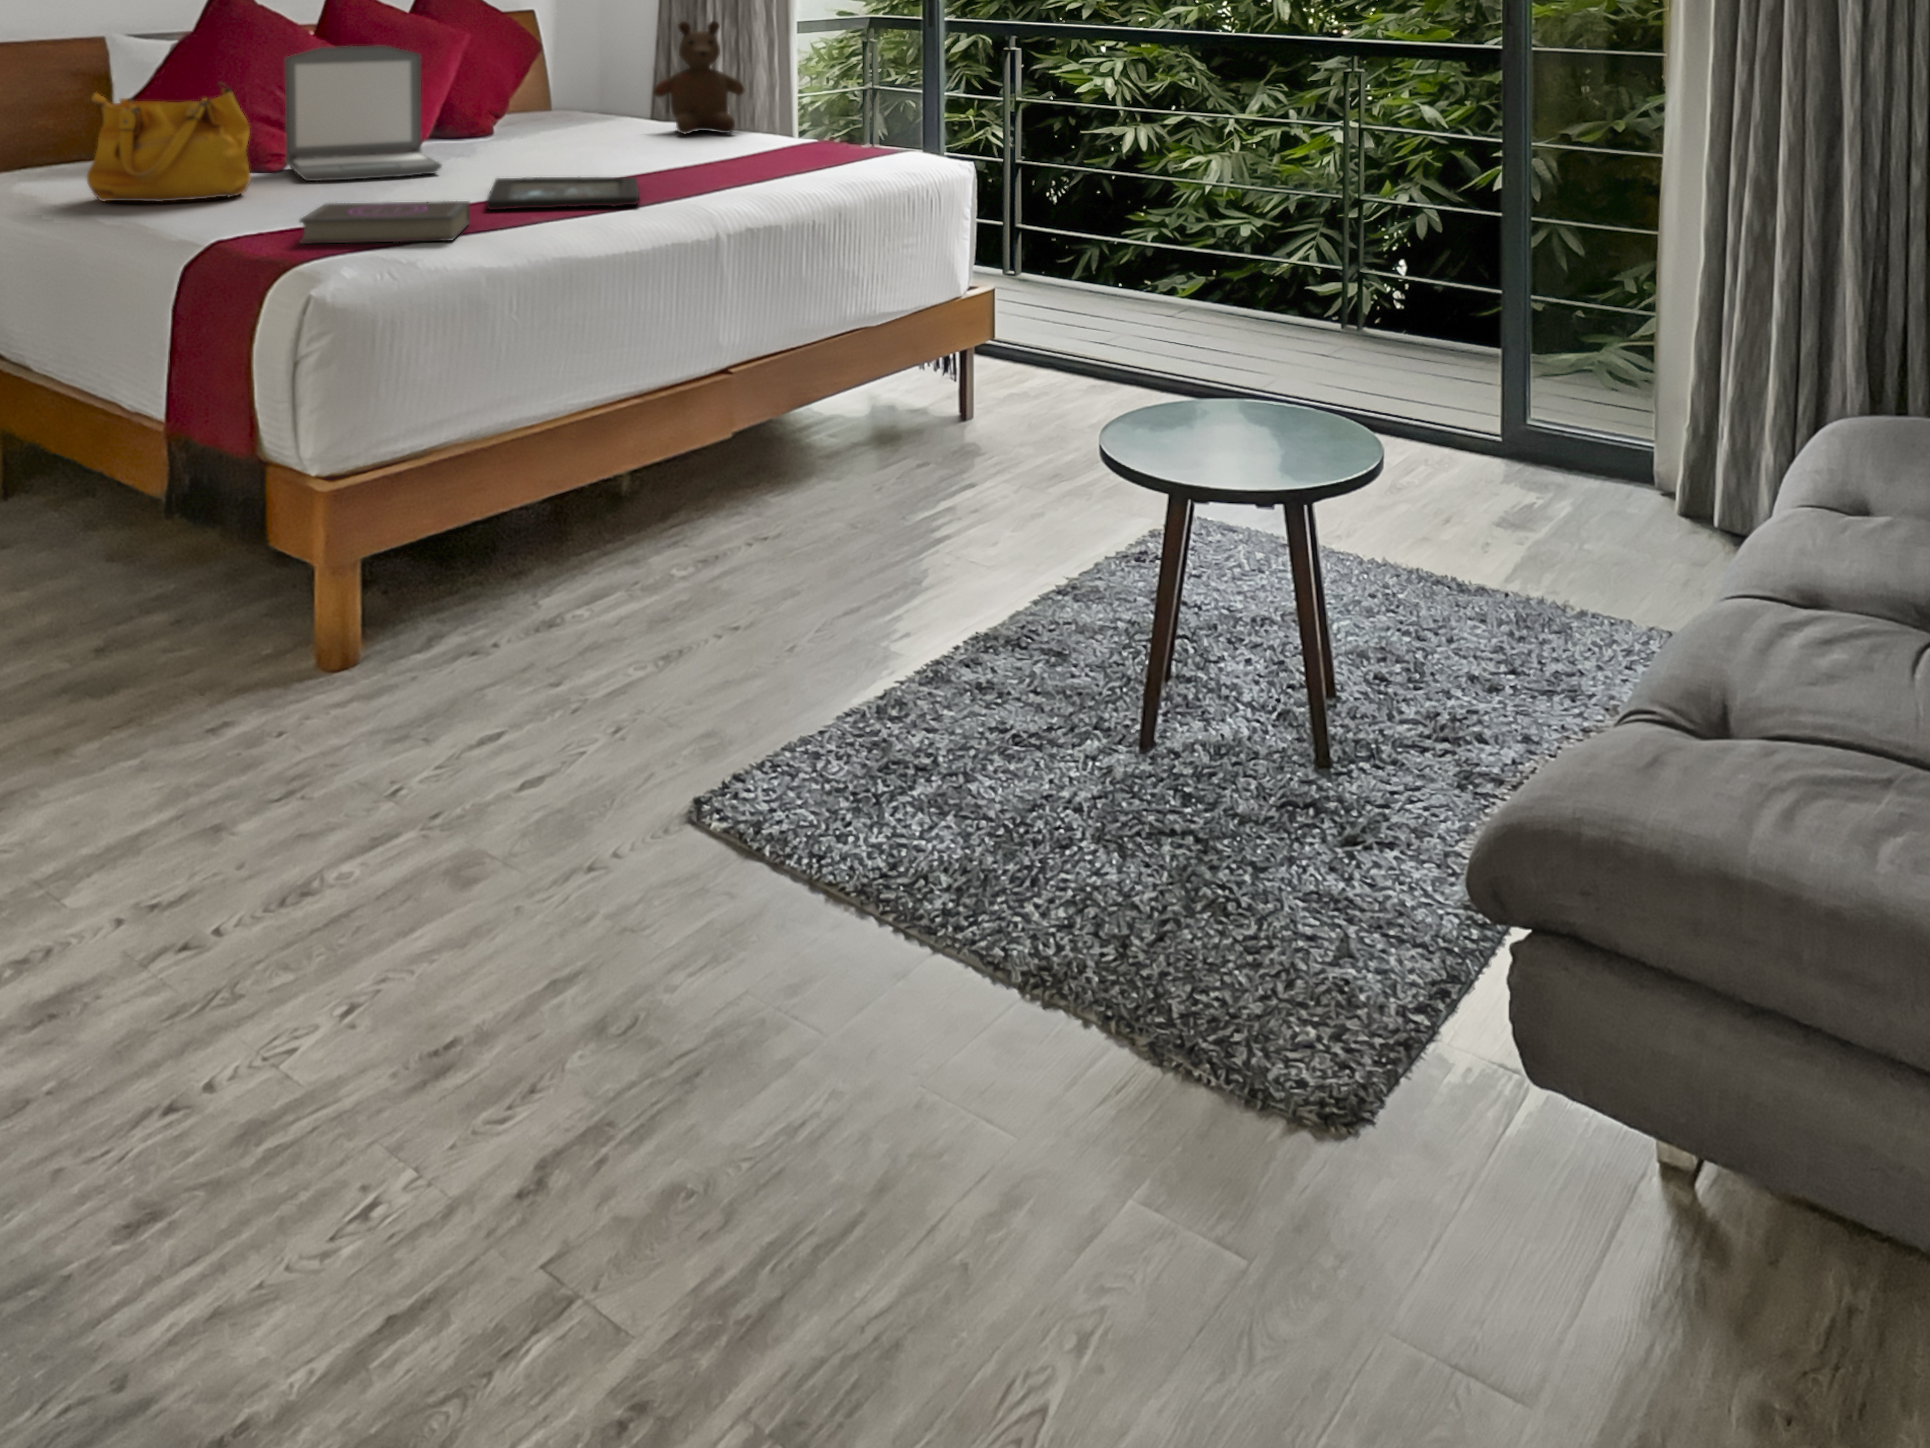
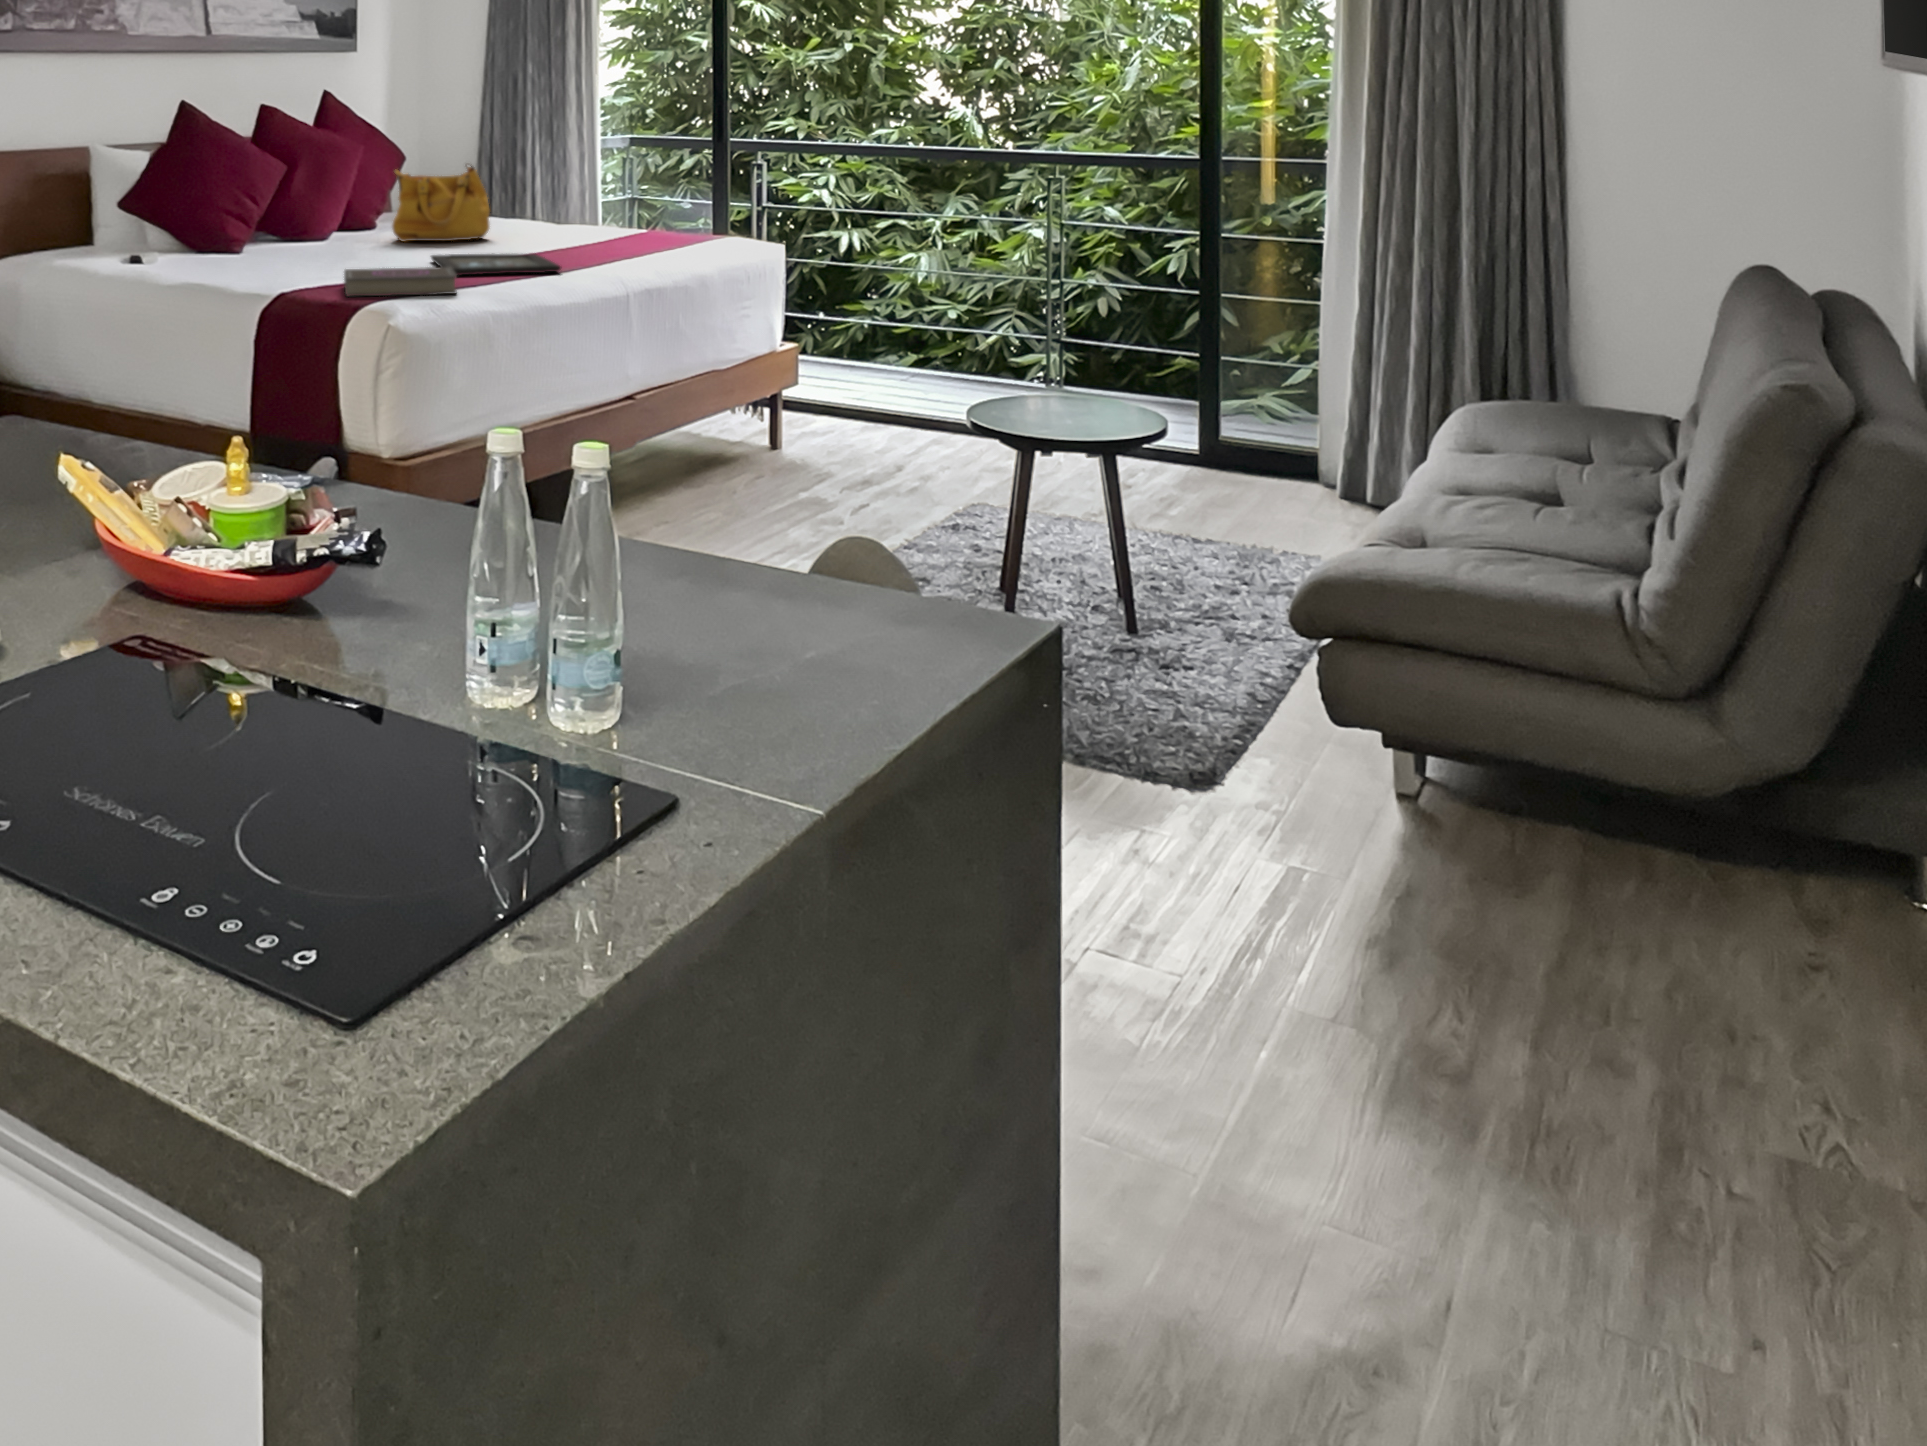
teddy bear: present [654,21,745,134] -> none [494,133,566,226]
laptop: present [285,45,442,181] -> none [243,153,374,259]
handbag: present [87,83,251,202] -> present [392,166,490,241]

